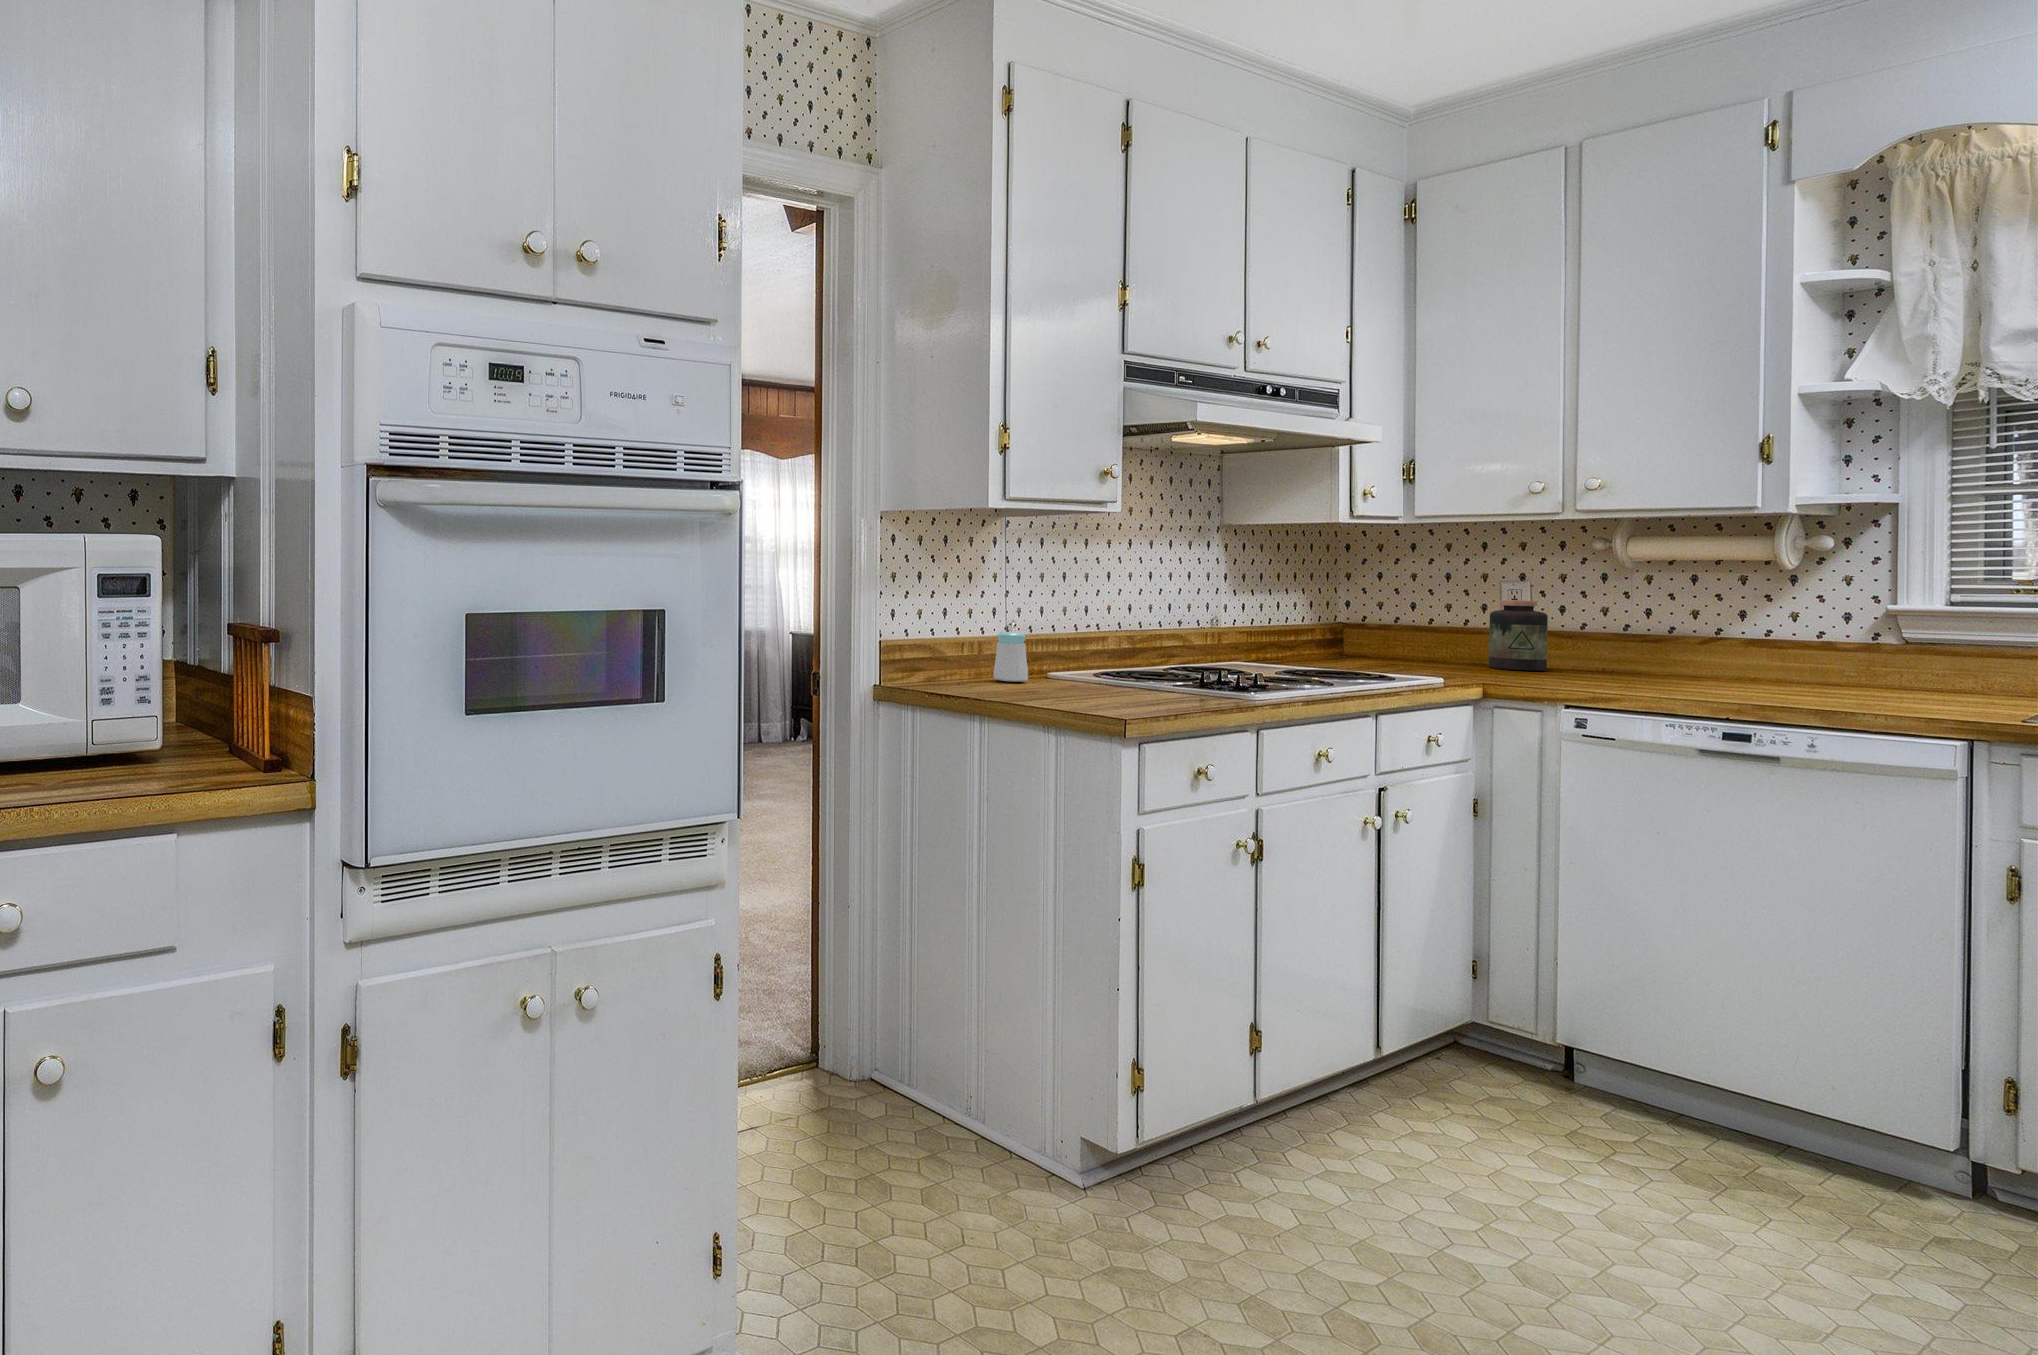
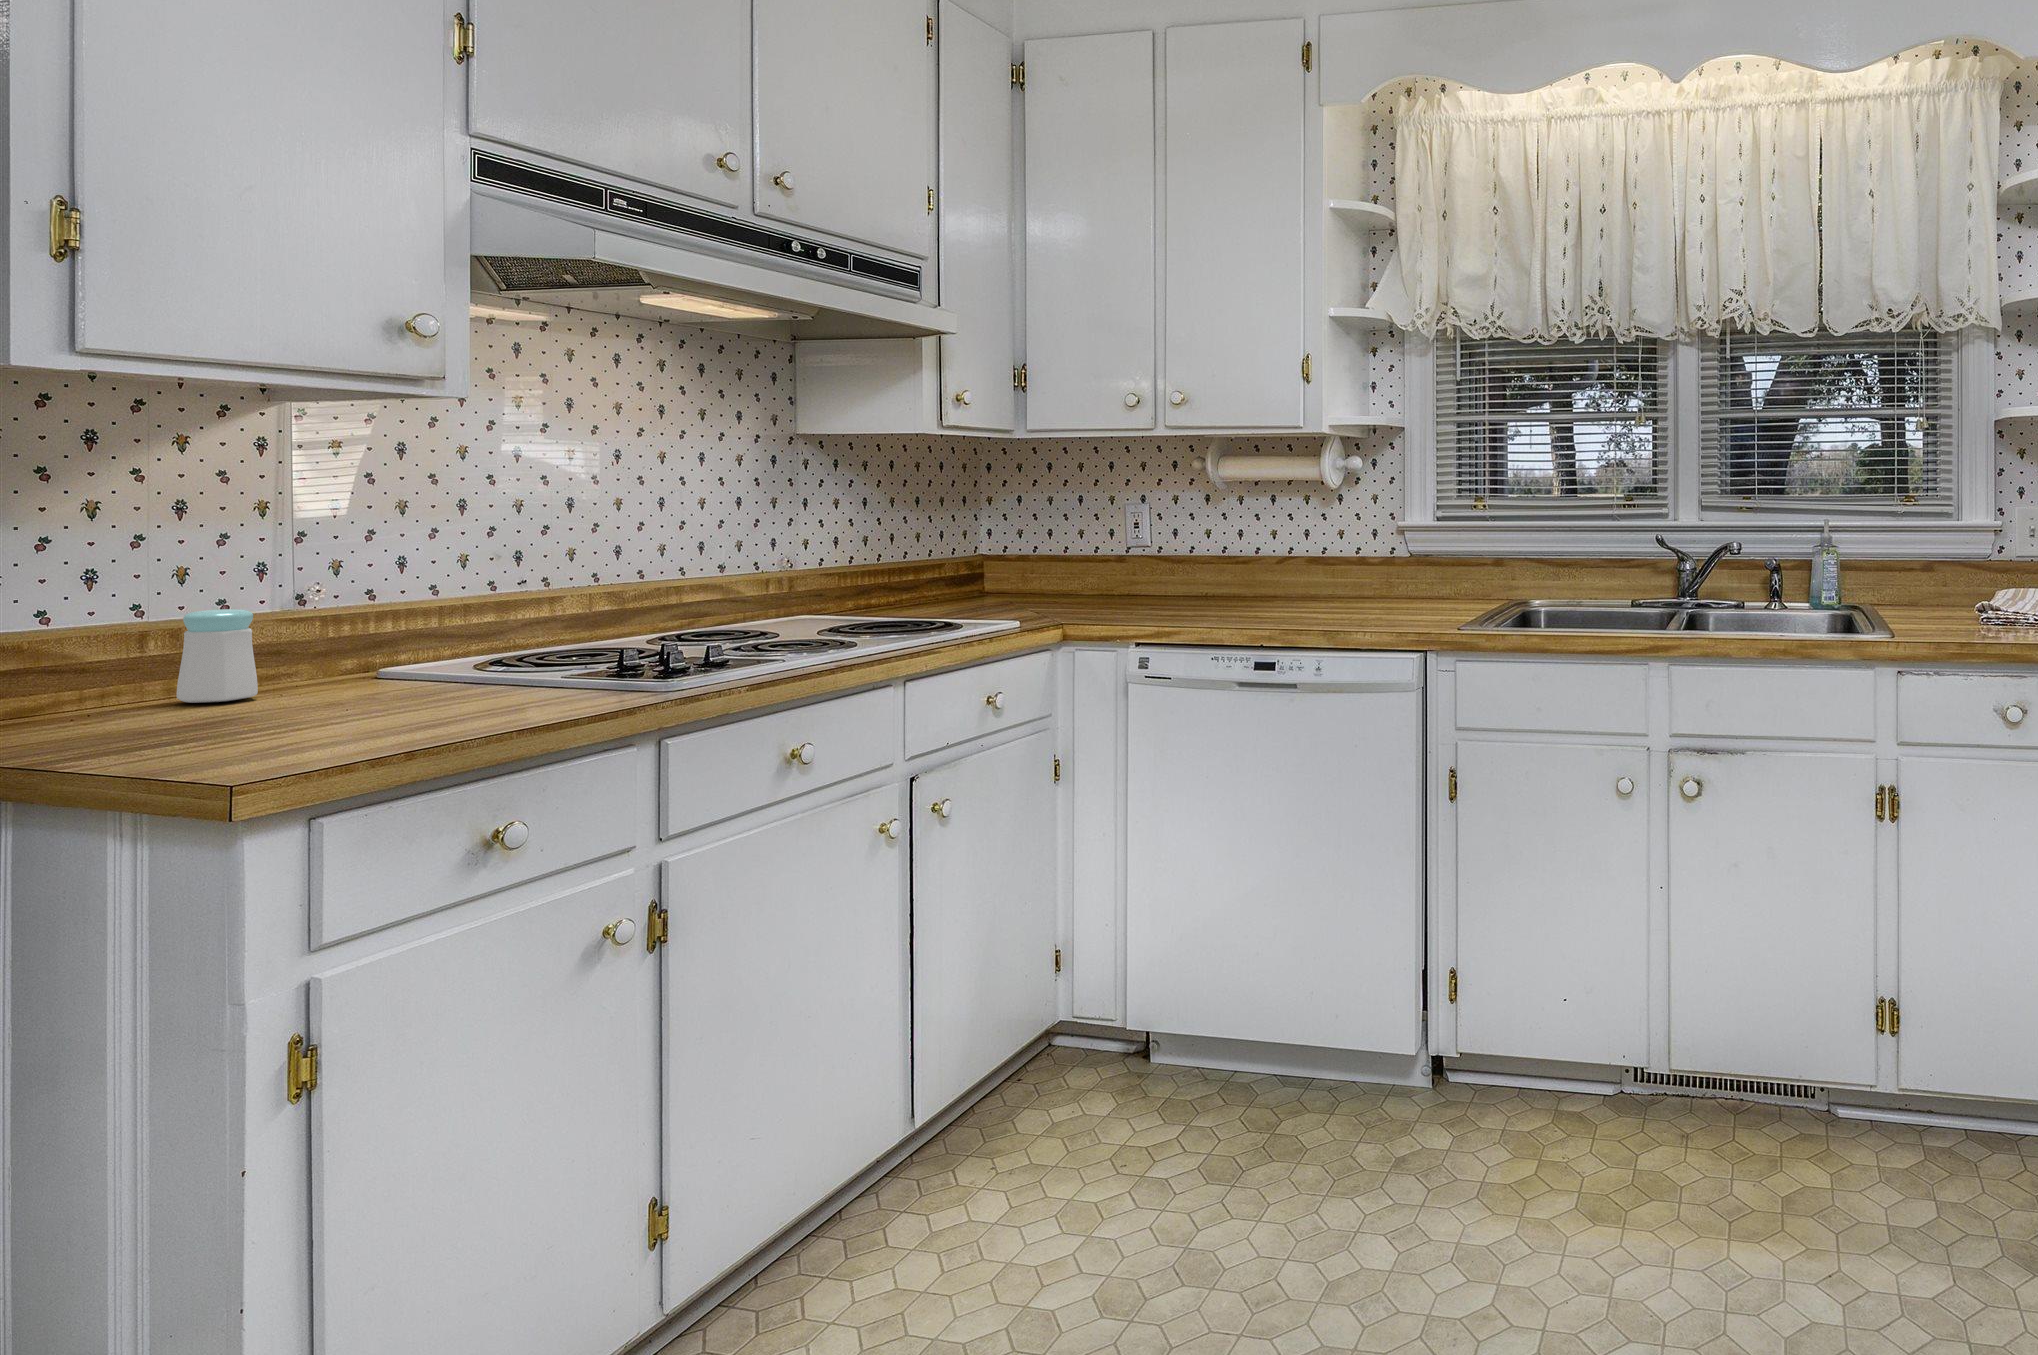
jar: present [1489,600,1548,671] -> none [1104,524,1156,601]

